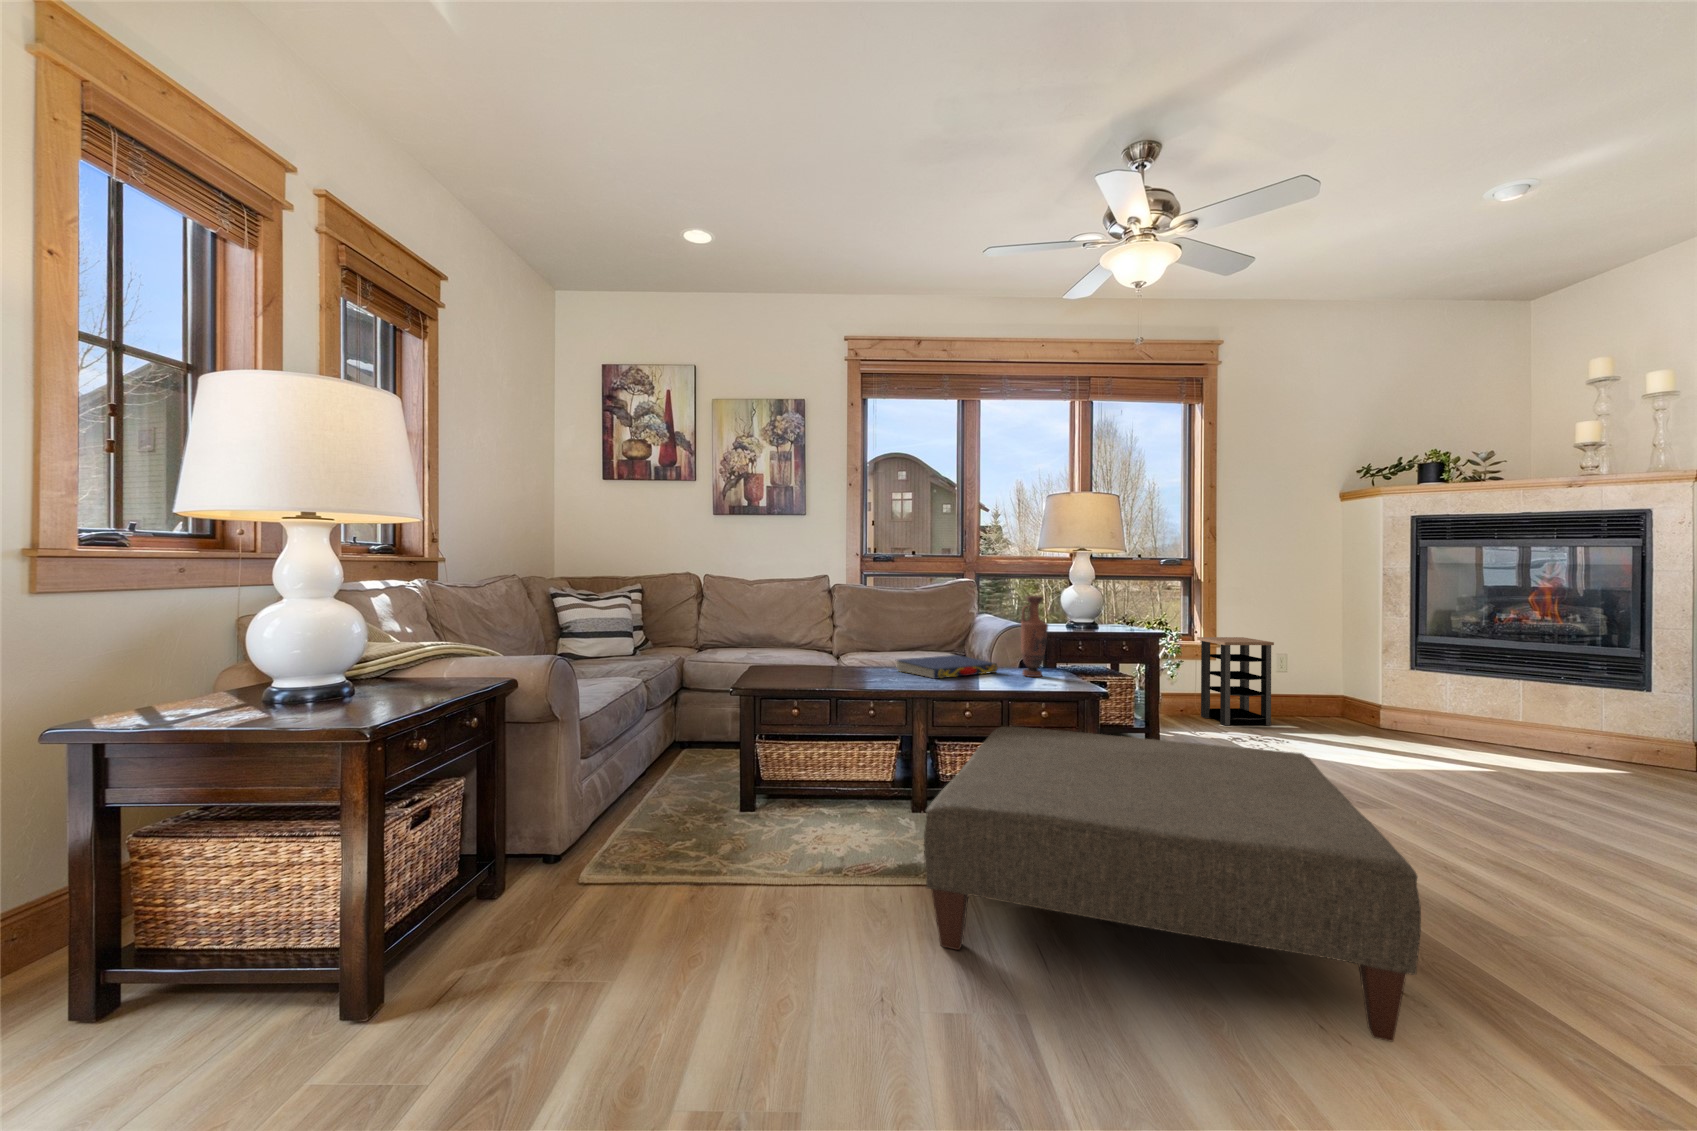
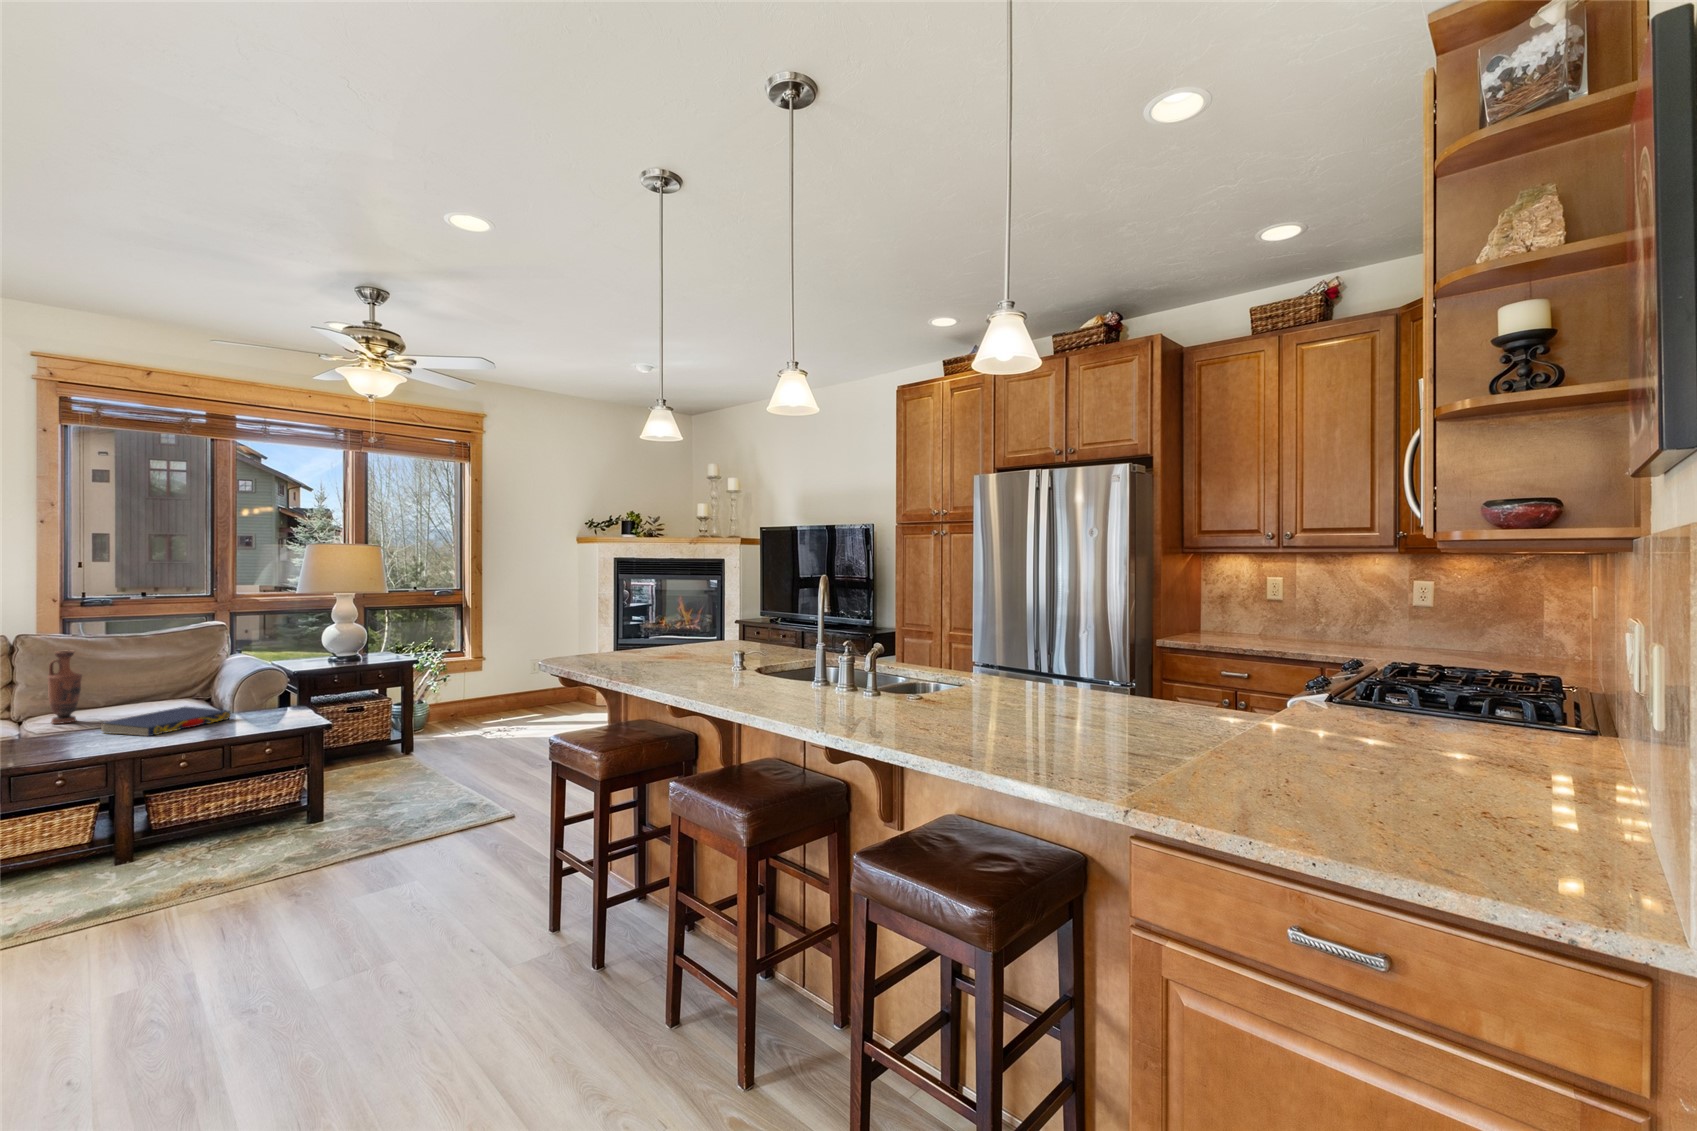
vase: present [1021,596,1048,677] -> present [48,650,82,724]
side table: present [1197,637,1274,726] -> none [464,651,521,725]
ottoman: present [924,727,1421,1042] -> none [103,747,468,953]

